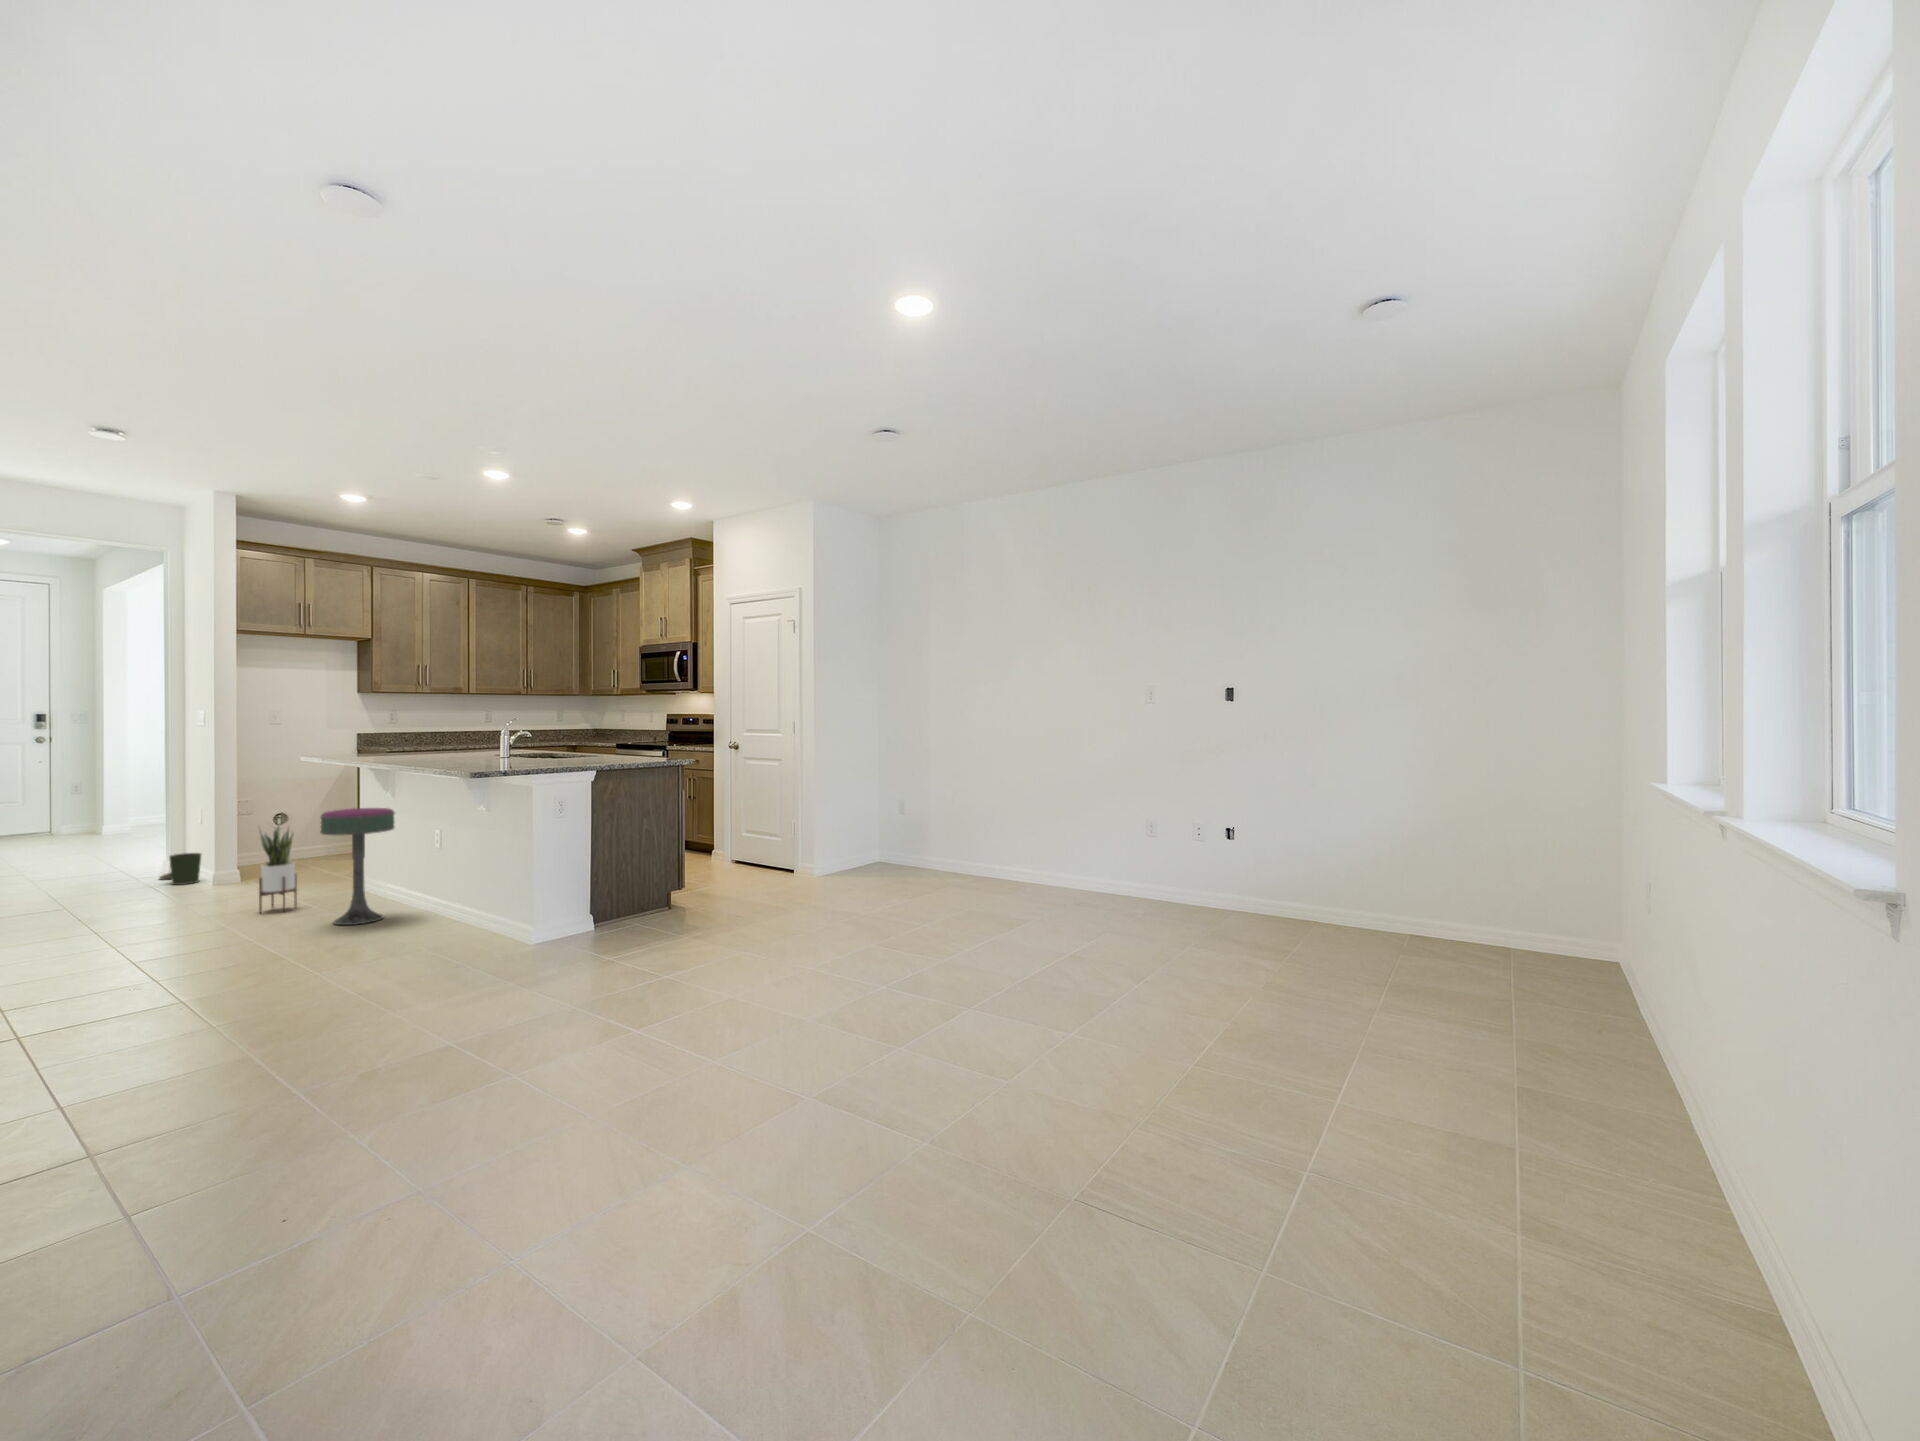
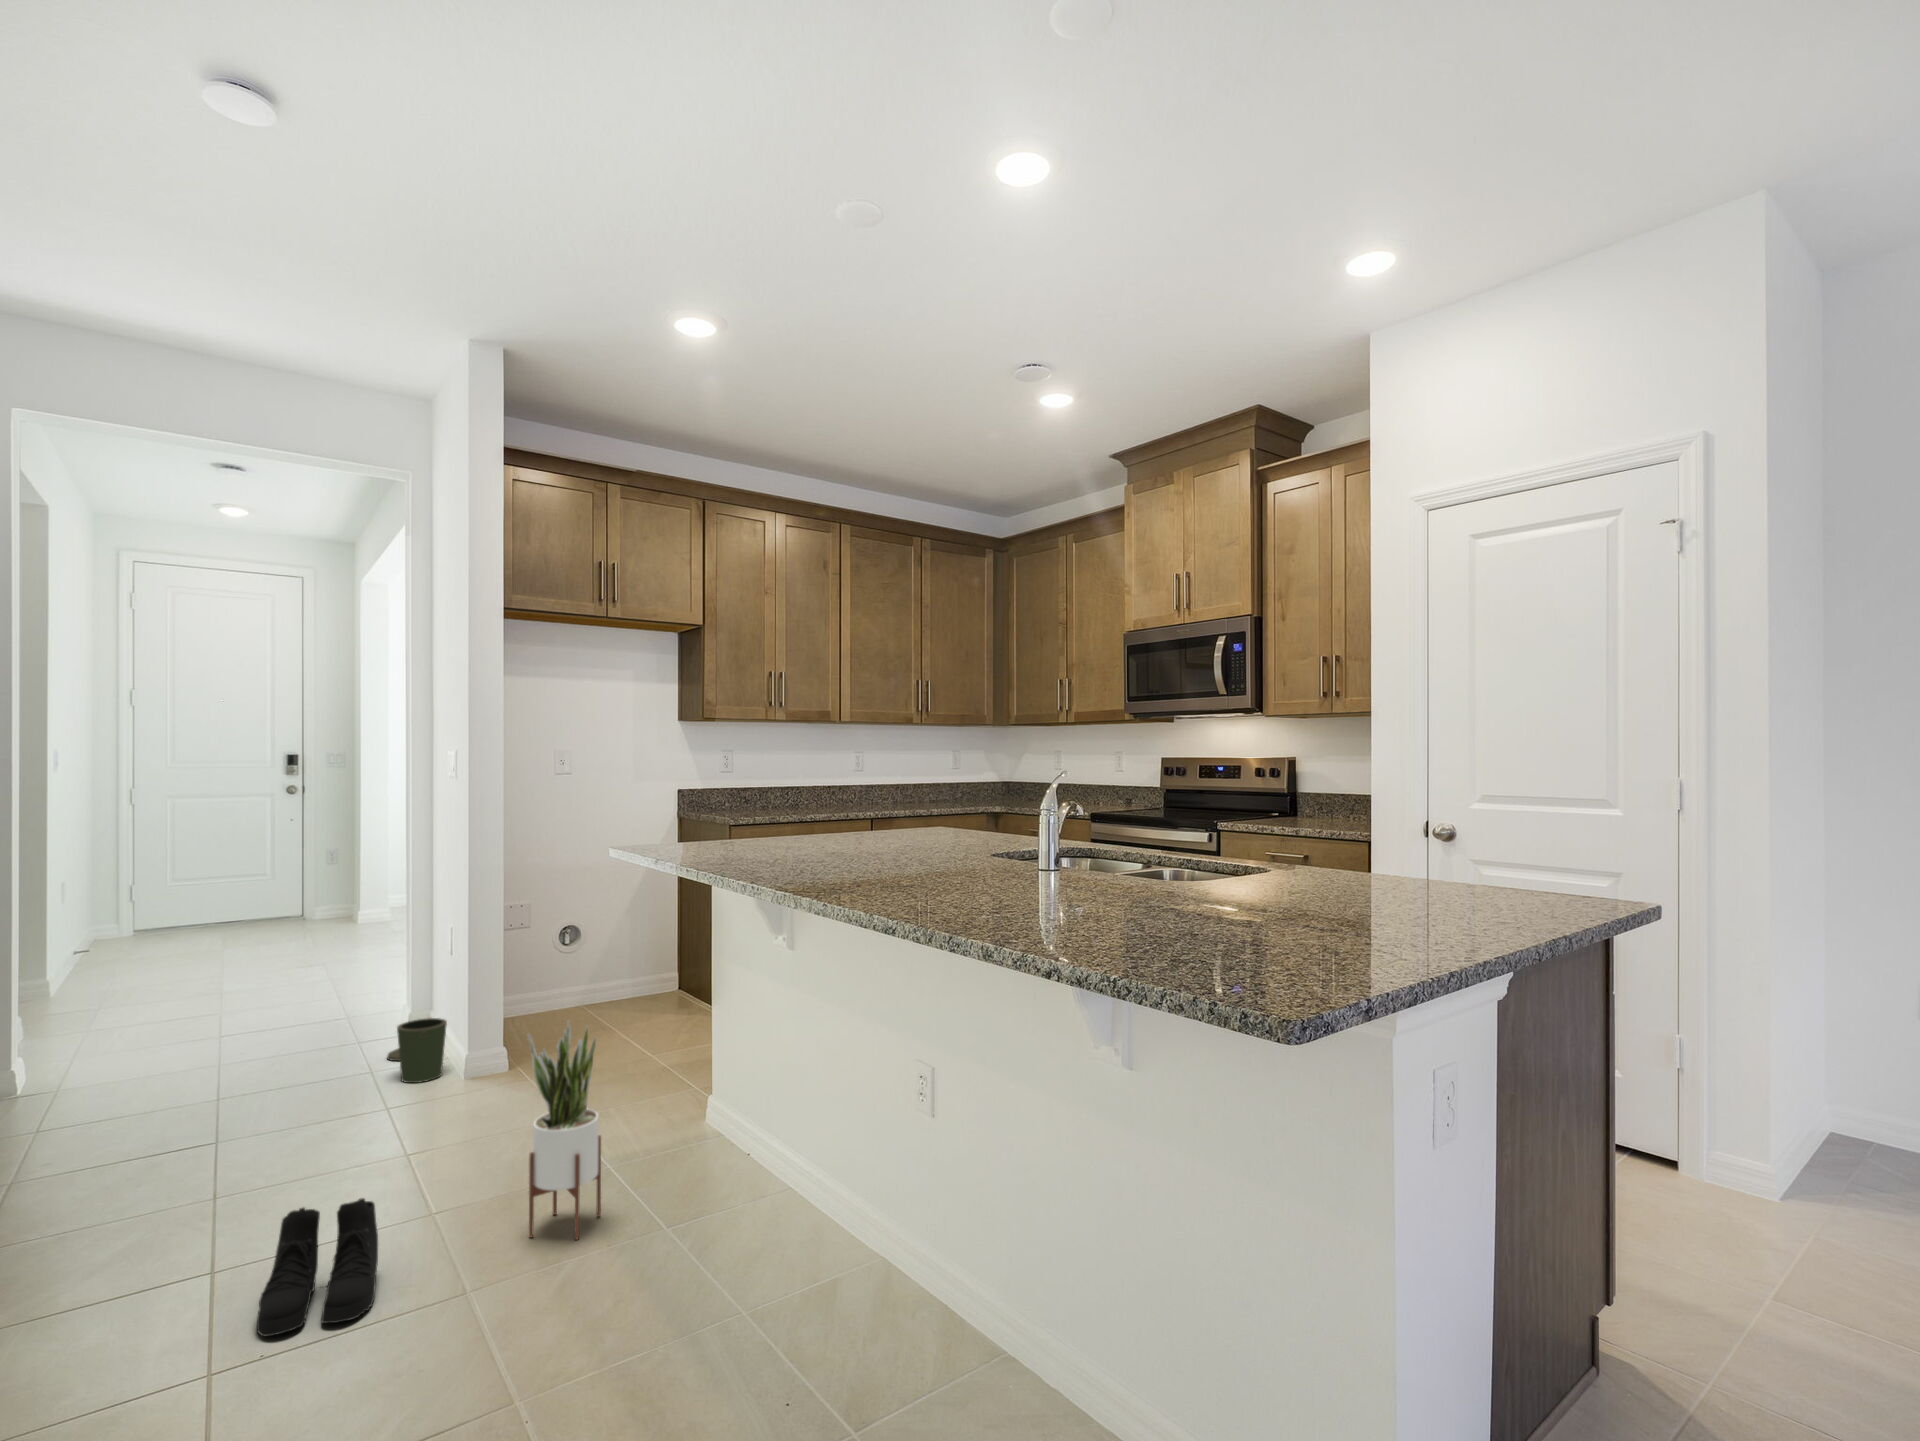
bar stool: present [320,808,394,925] -> none [661,1012,822,1352]
boots: none [128,891,184,936] -> present [257,1198,378,1336]

